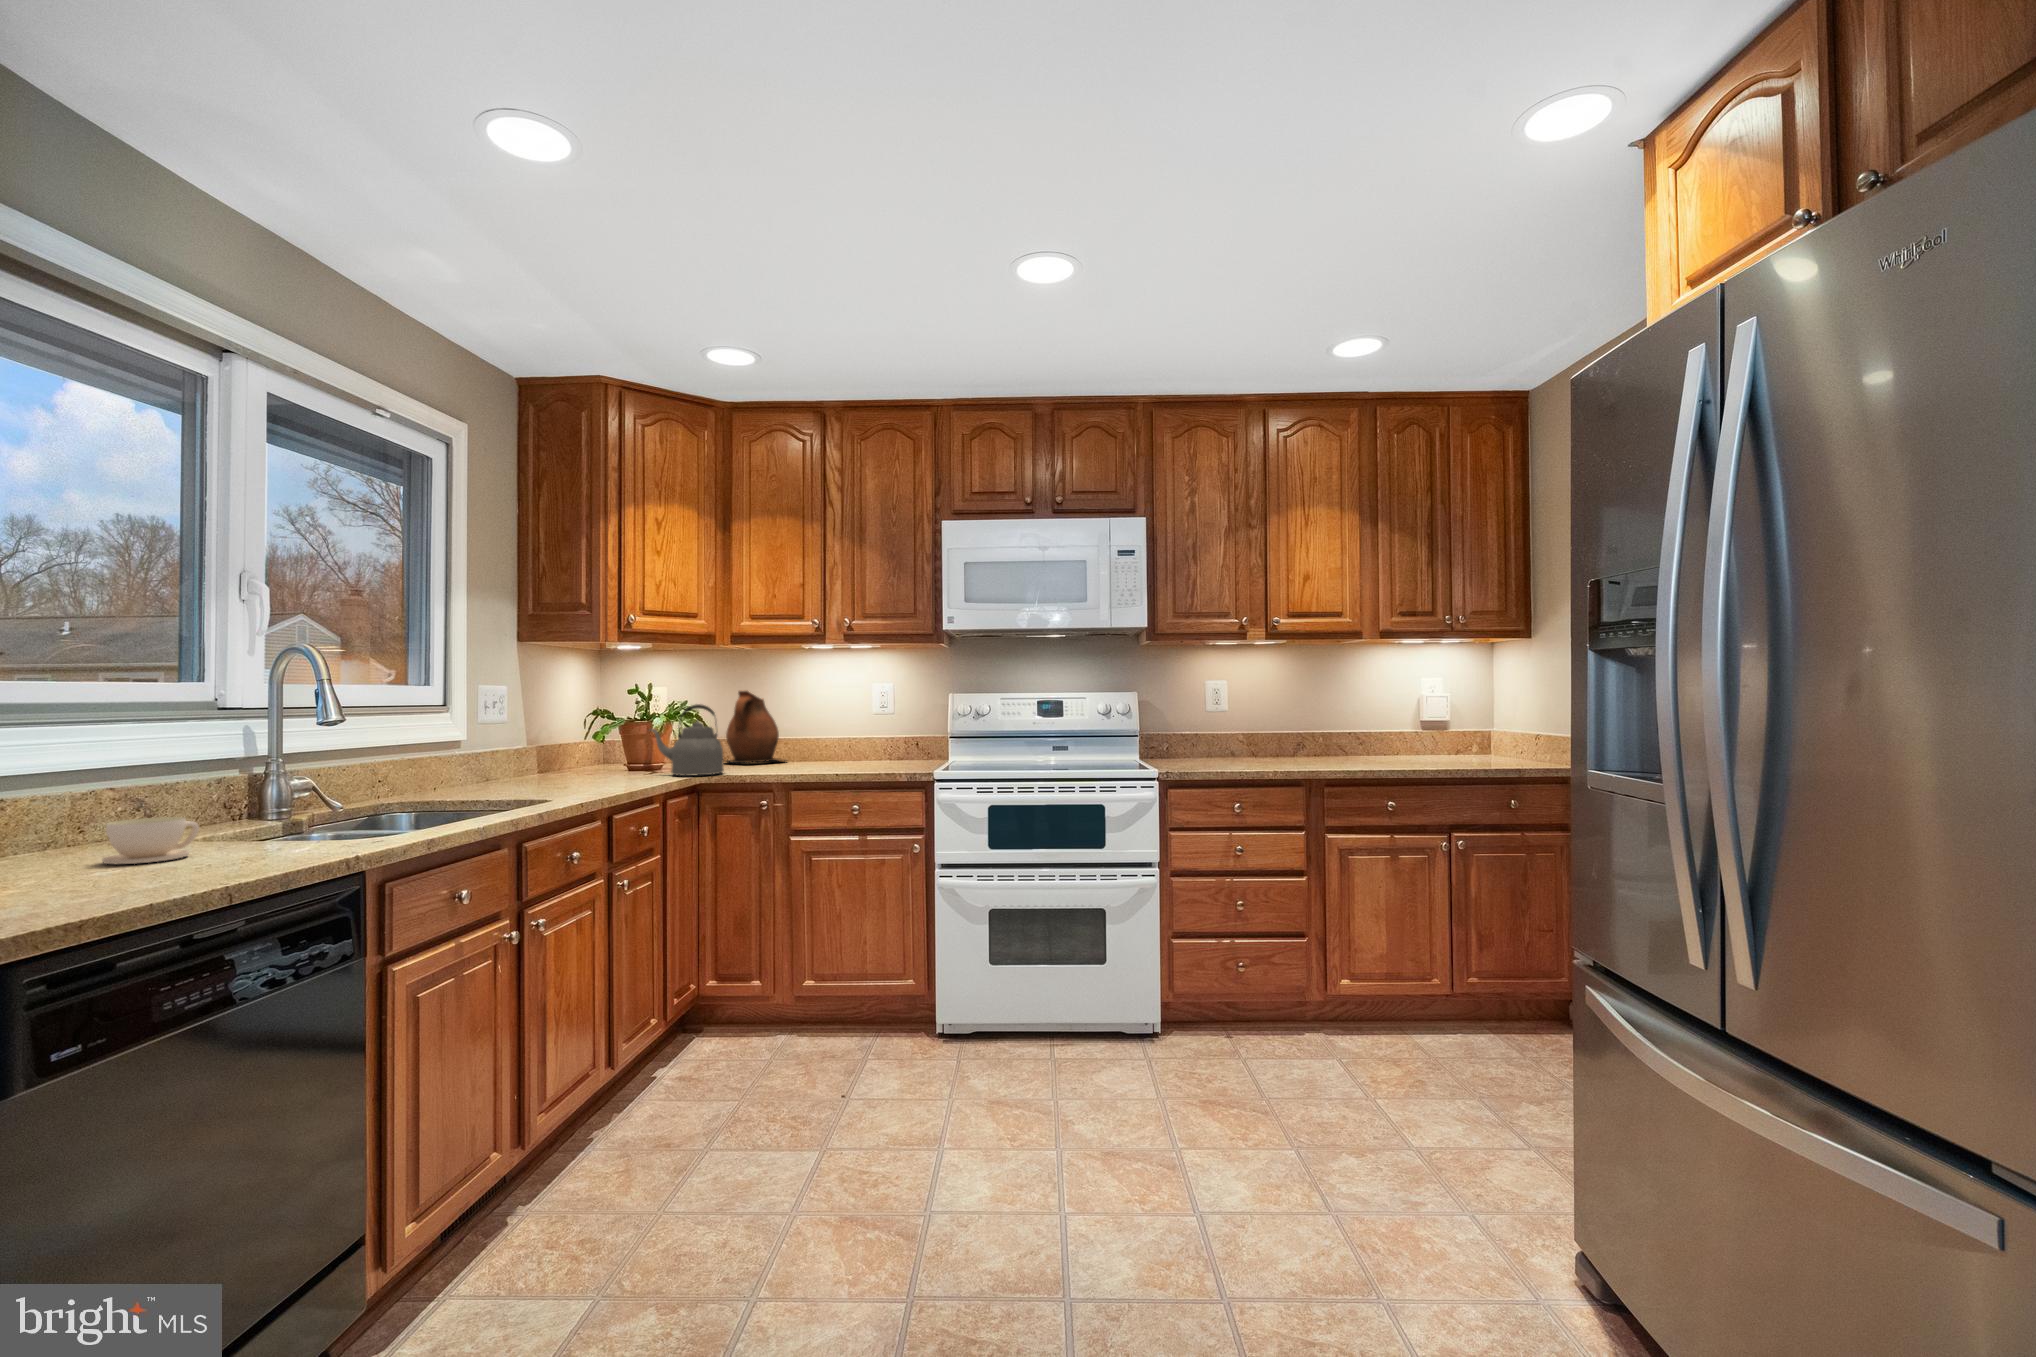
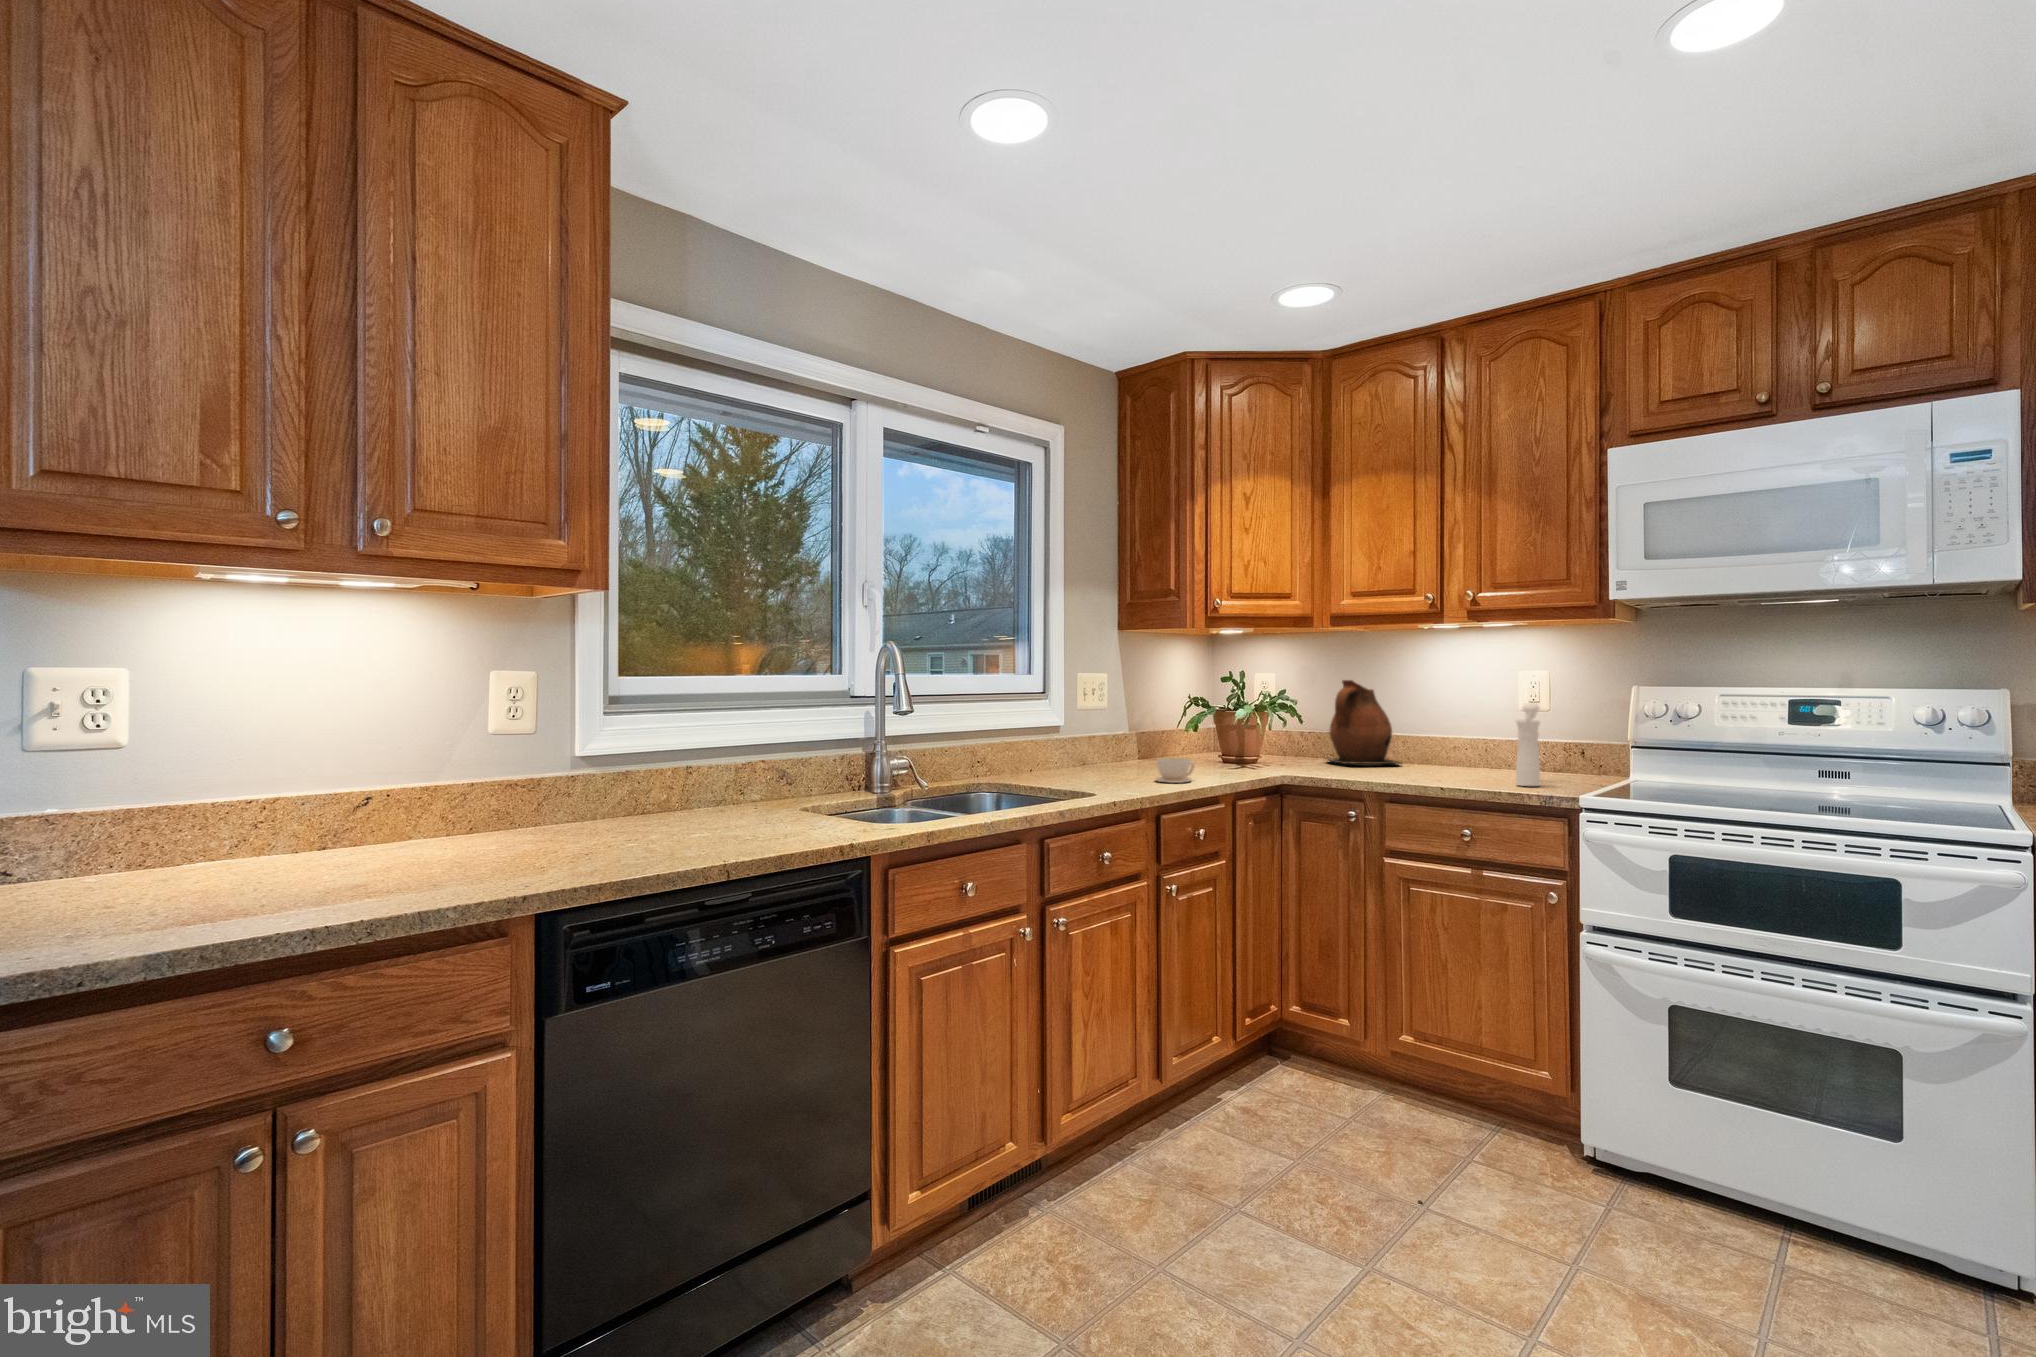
kettle: present [650,704,724,776] -> none [1229,697,1309,777]
pepper mill: none [885,706,902,768] -> present [1516,703,1540,786]
coffee cup: present [102,817,199,864] -> present [1155,758,1195,783]

